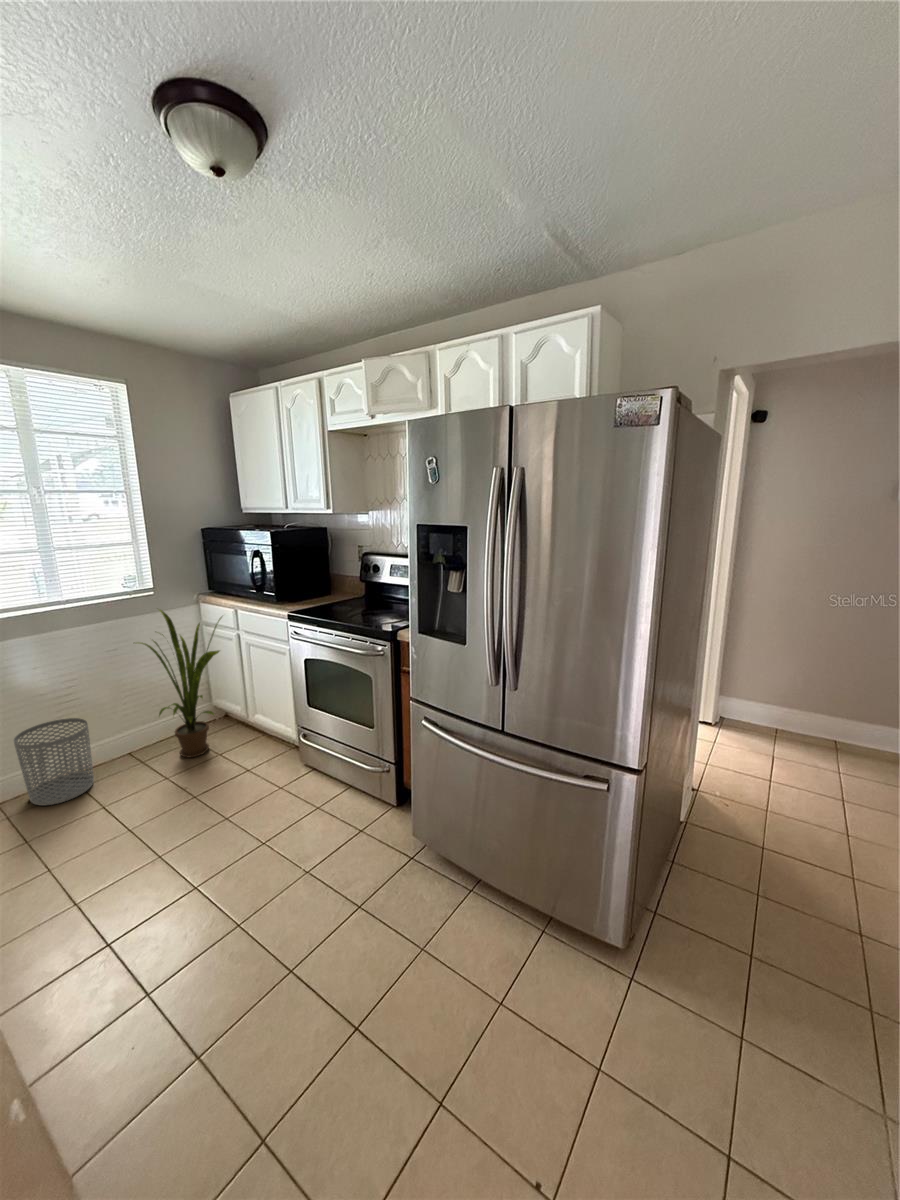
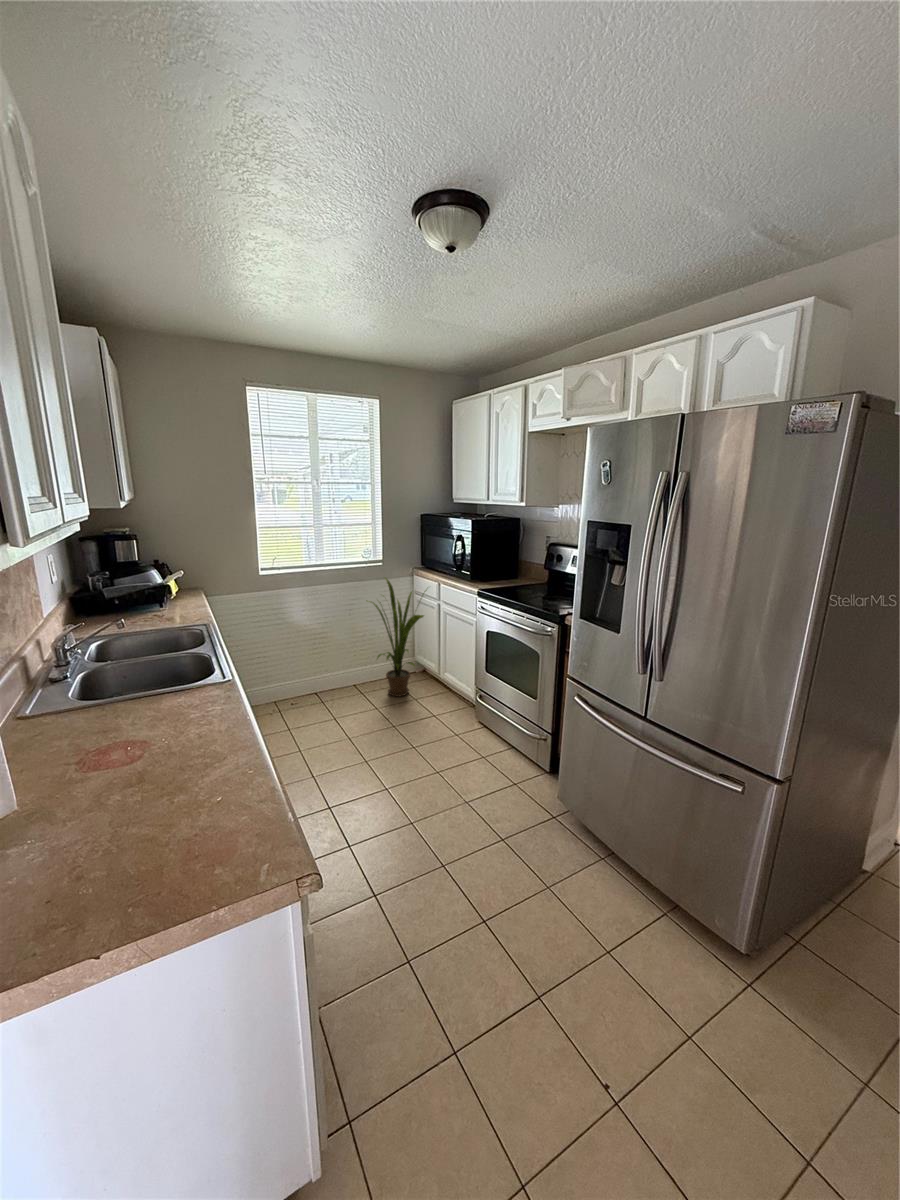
waste bin: present [14,718,94,805] -> none [289,650,332,709]

